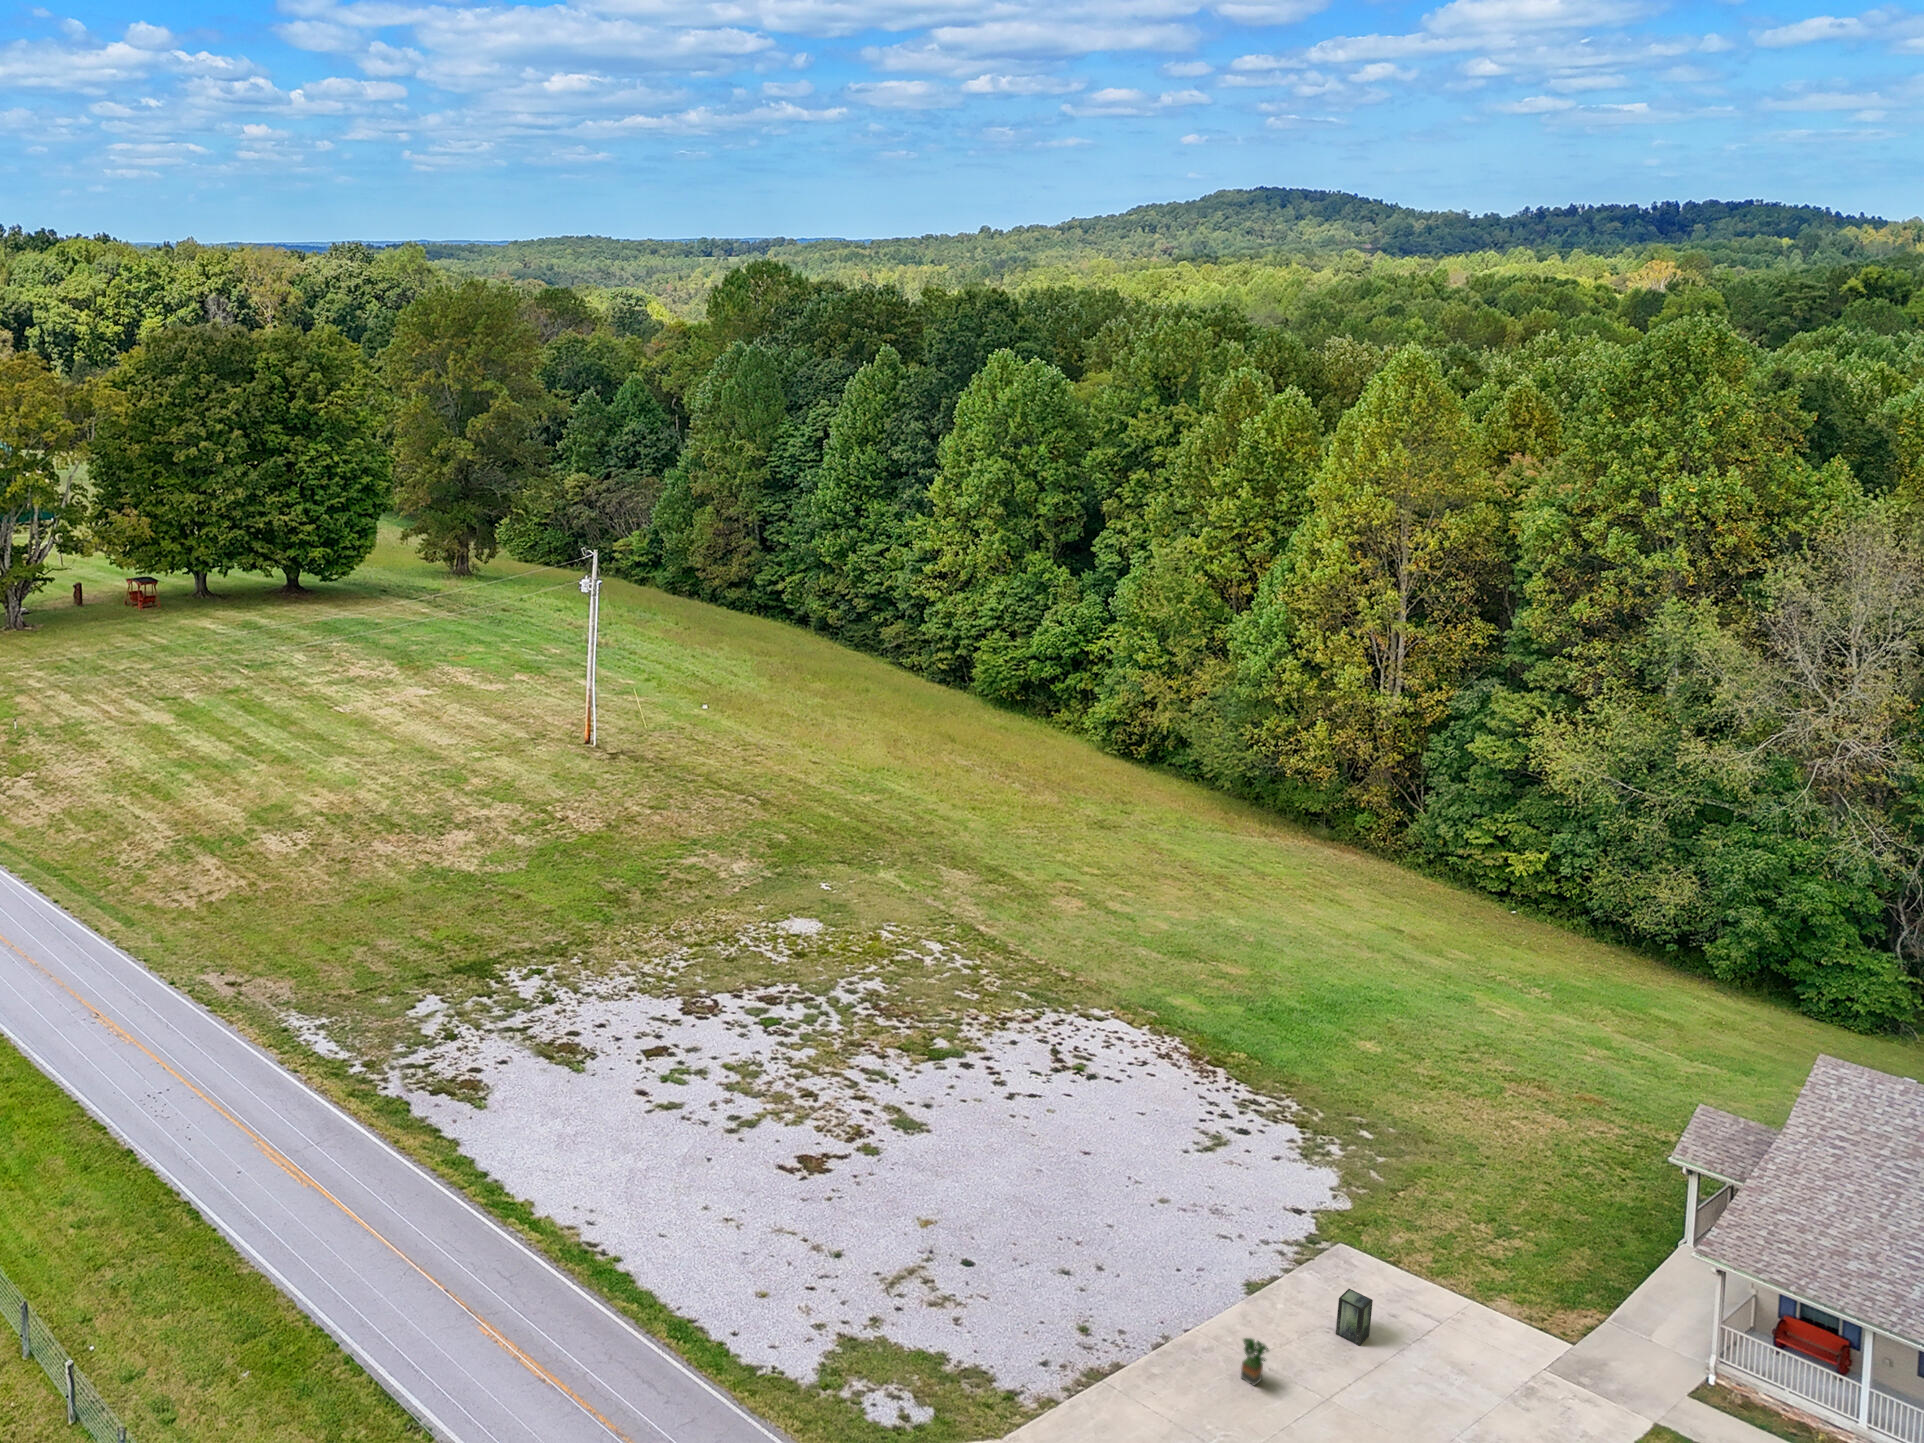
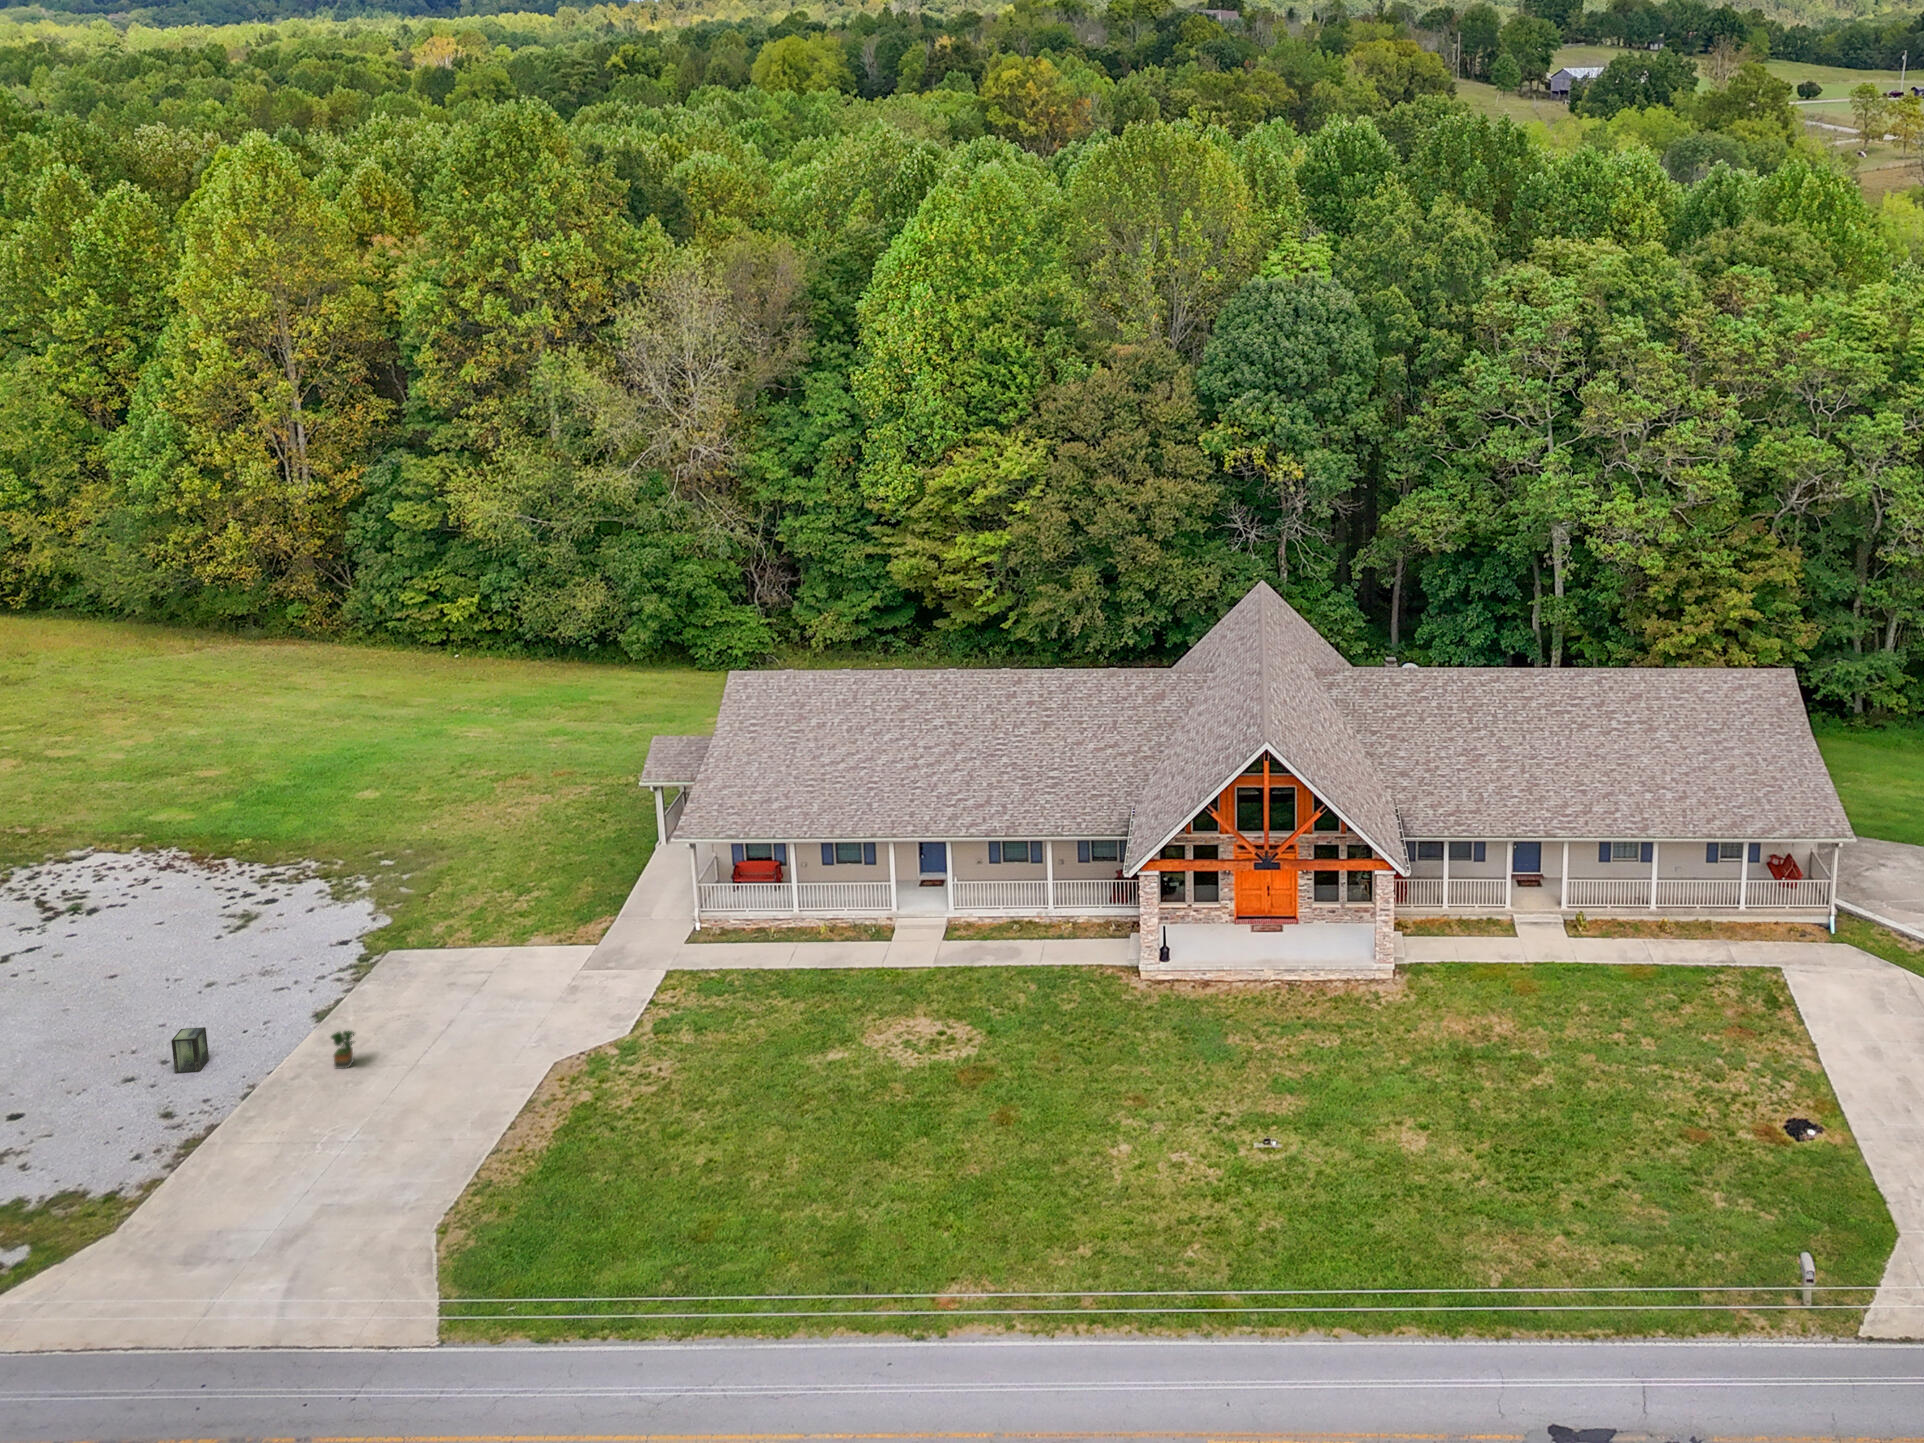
storage box: present [1336,1289,1373,1346] -> present [171,1027,209,1074]

